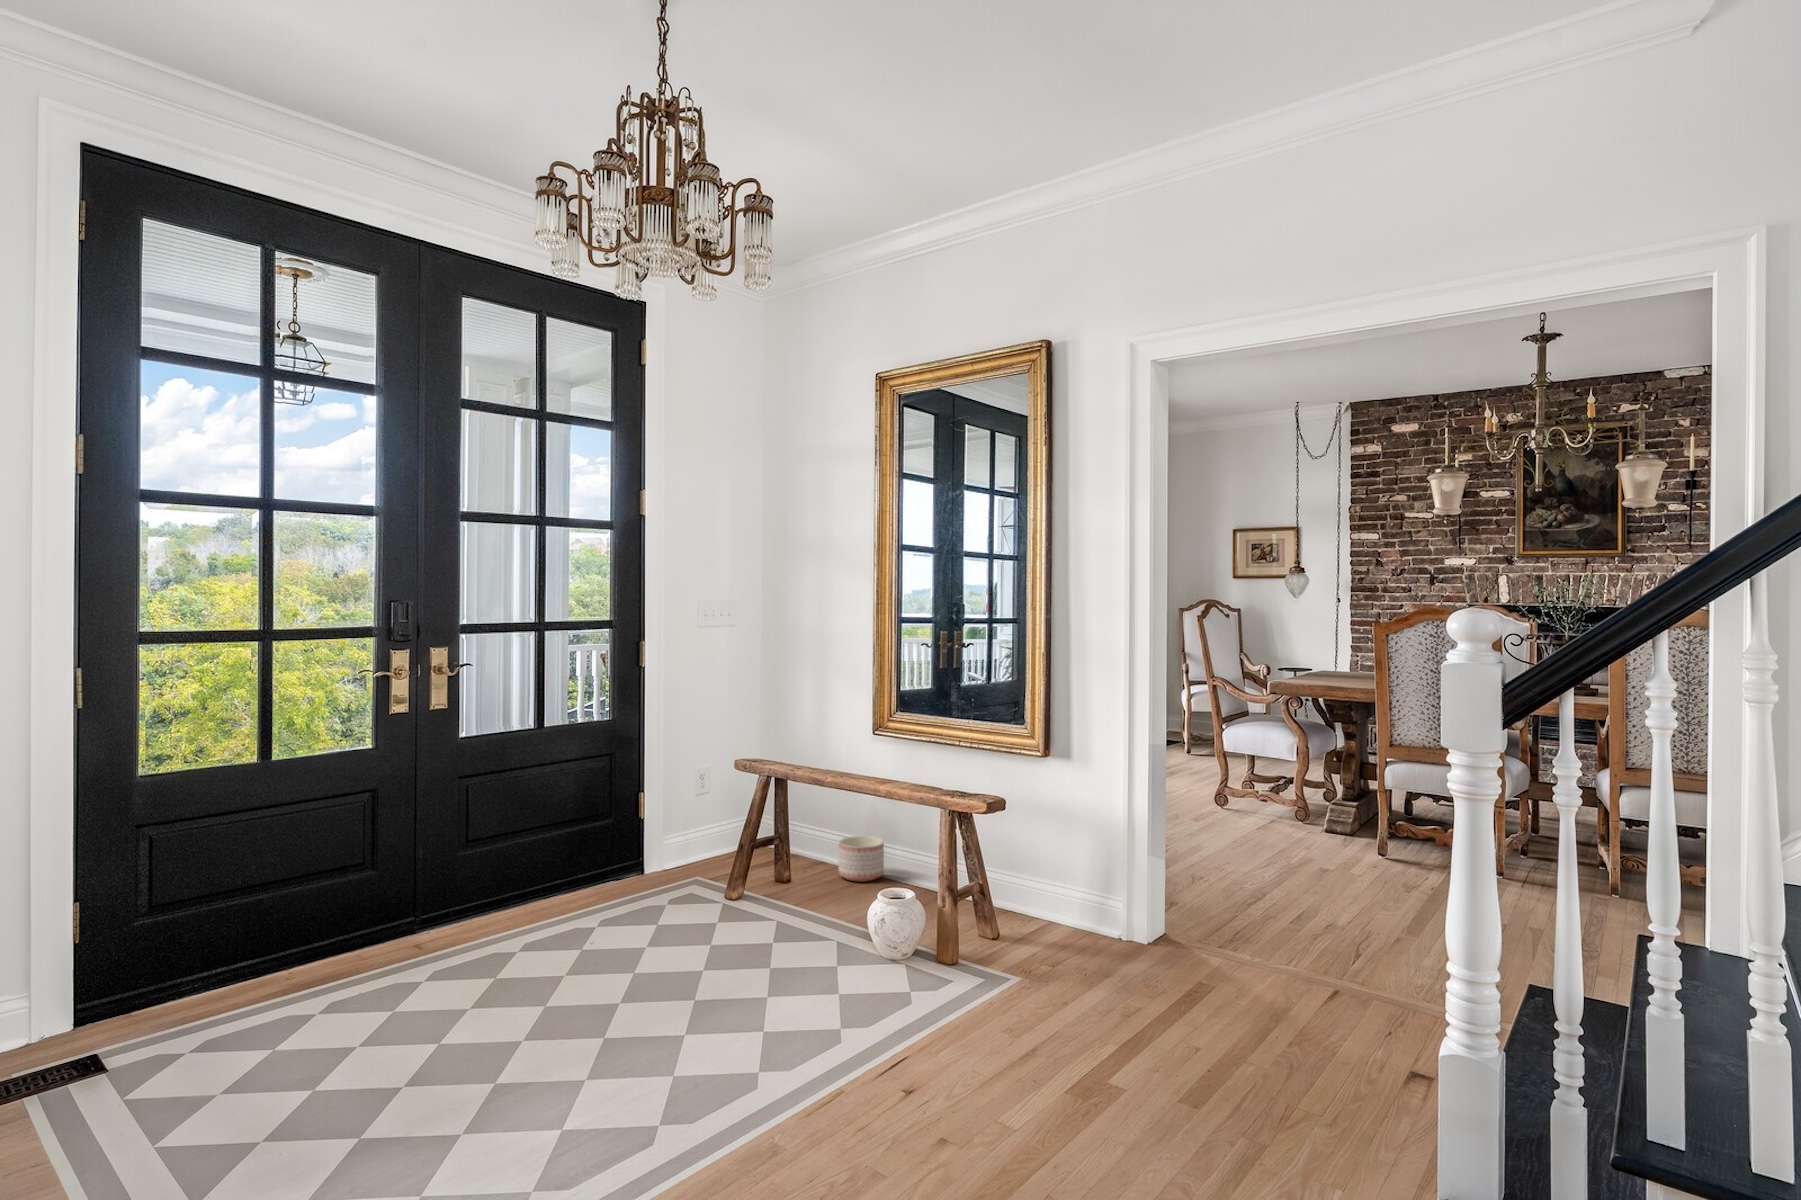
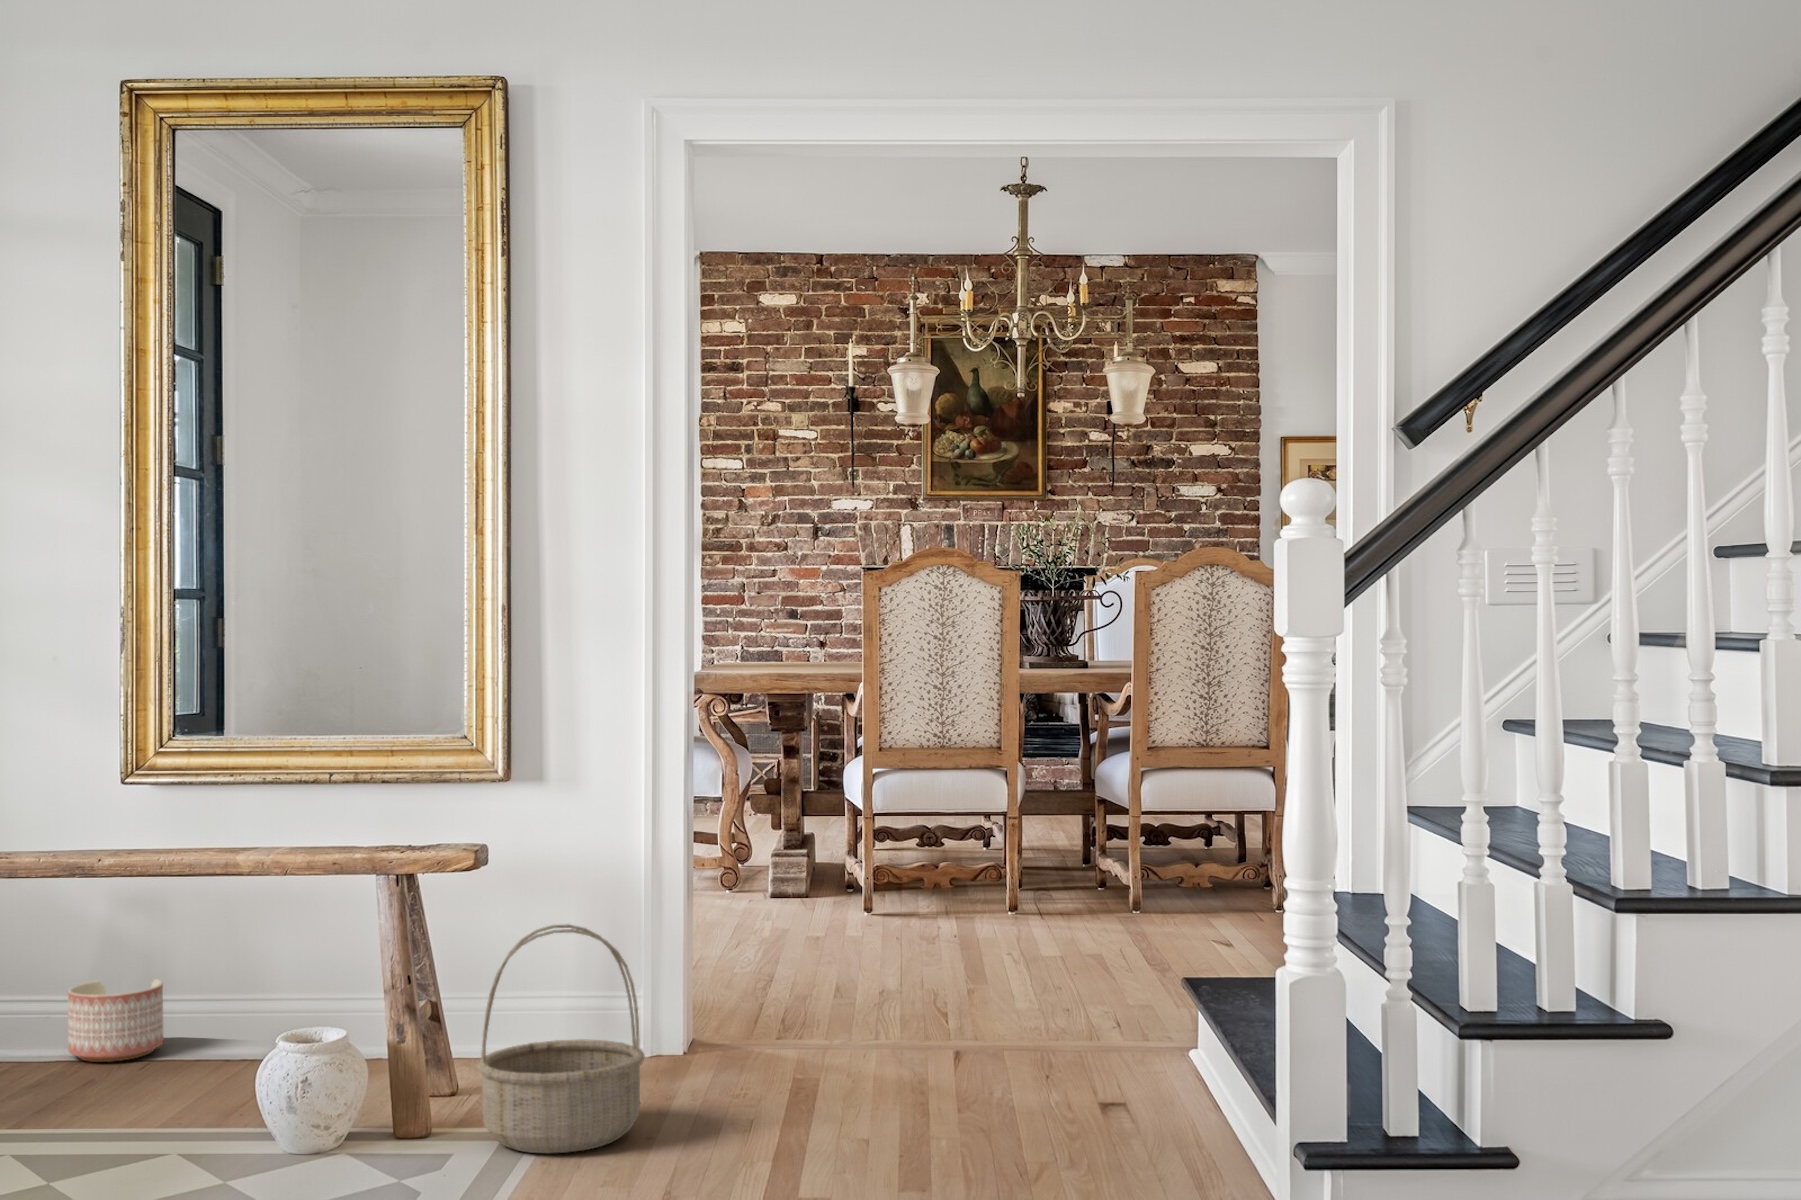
basket: none [952,861,1053,1007] -> present [477,924,644,1153]

